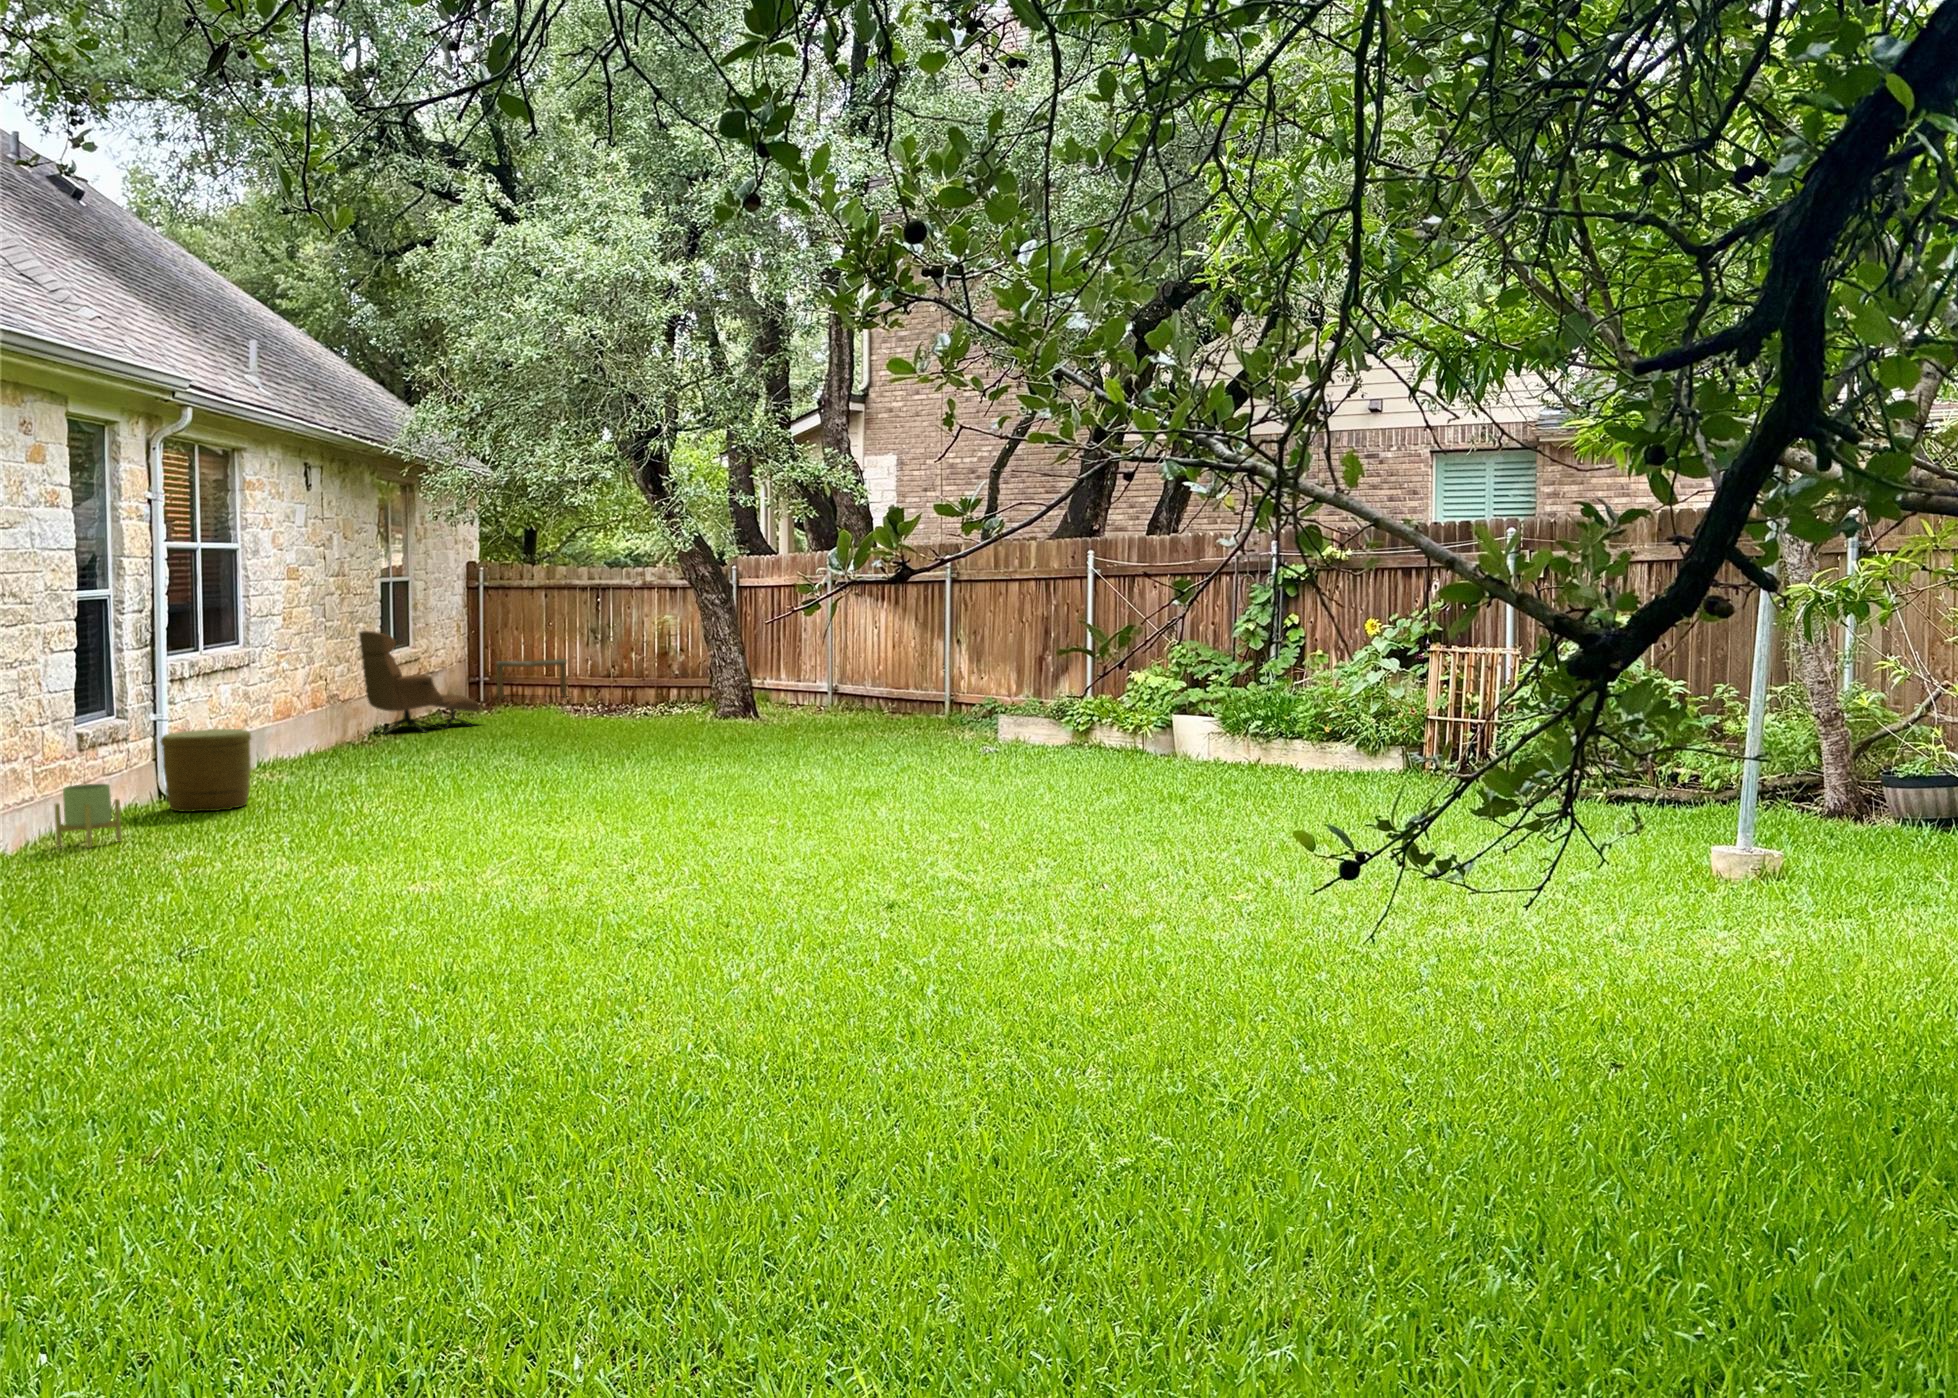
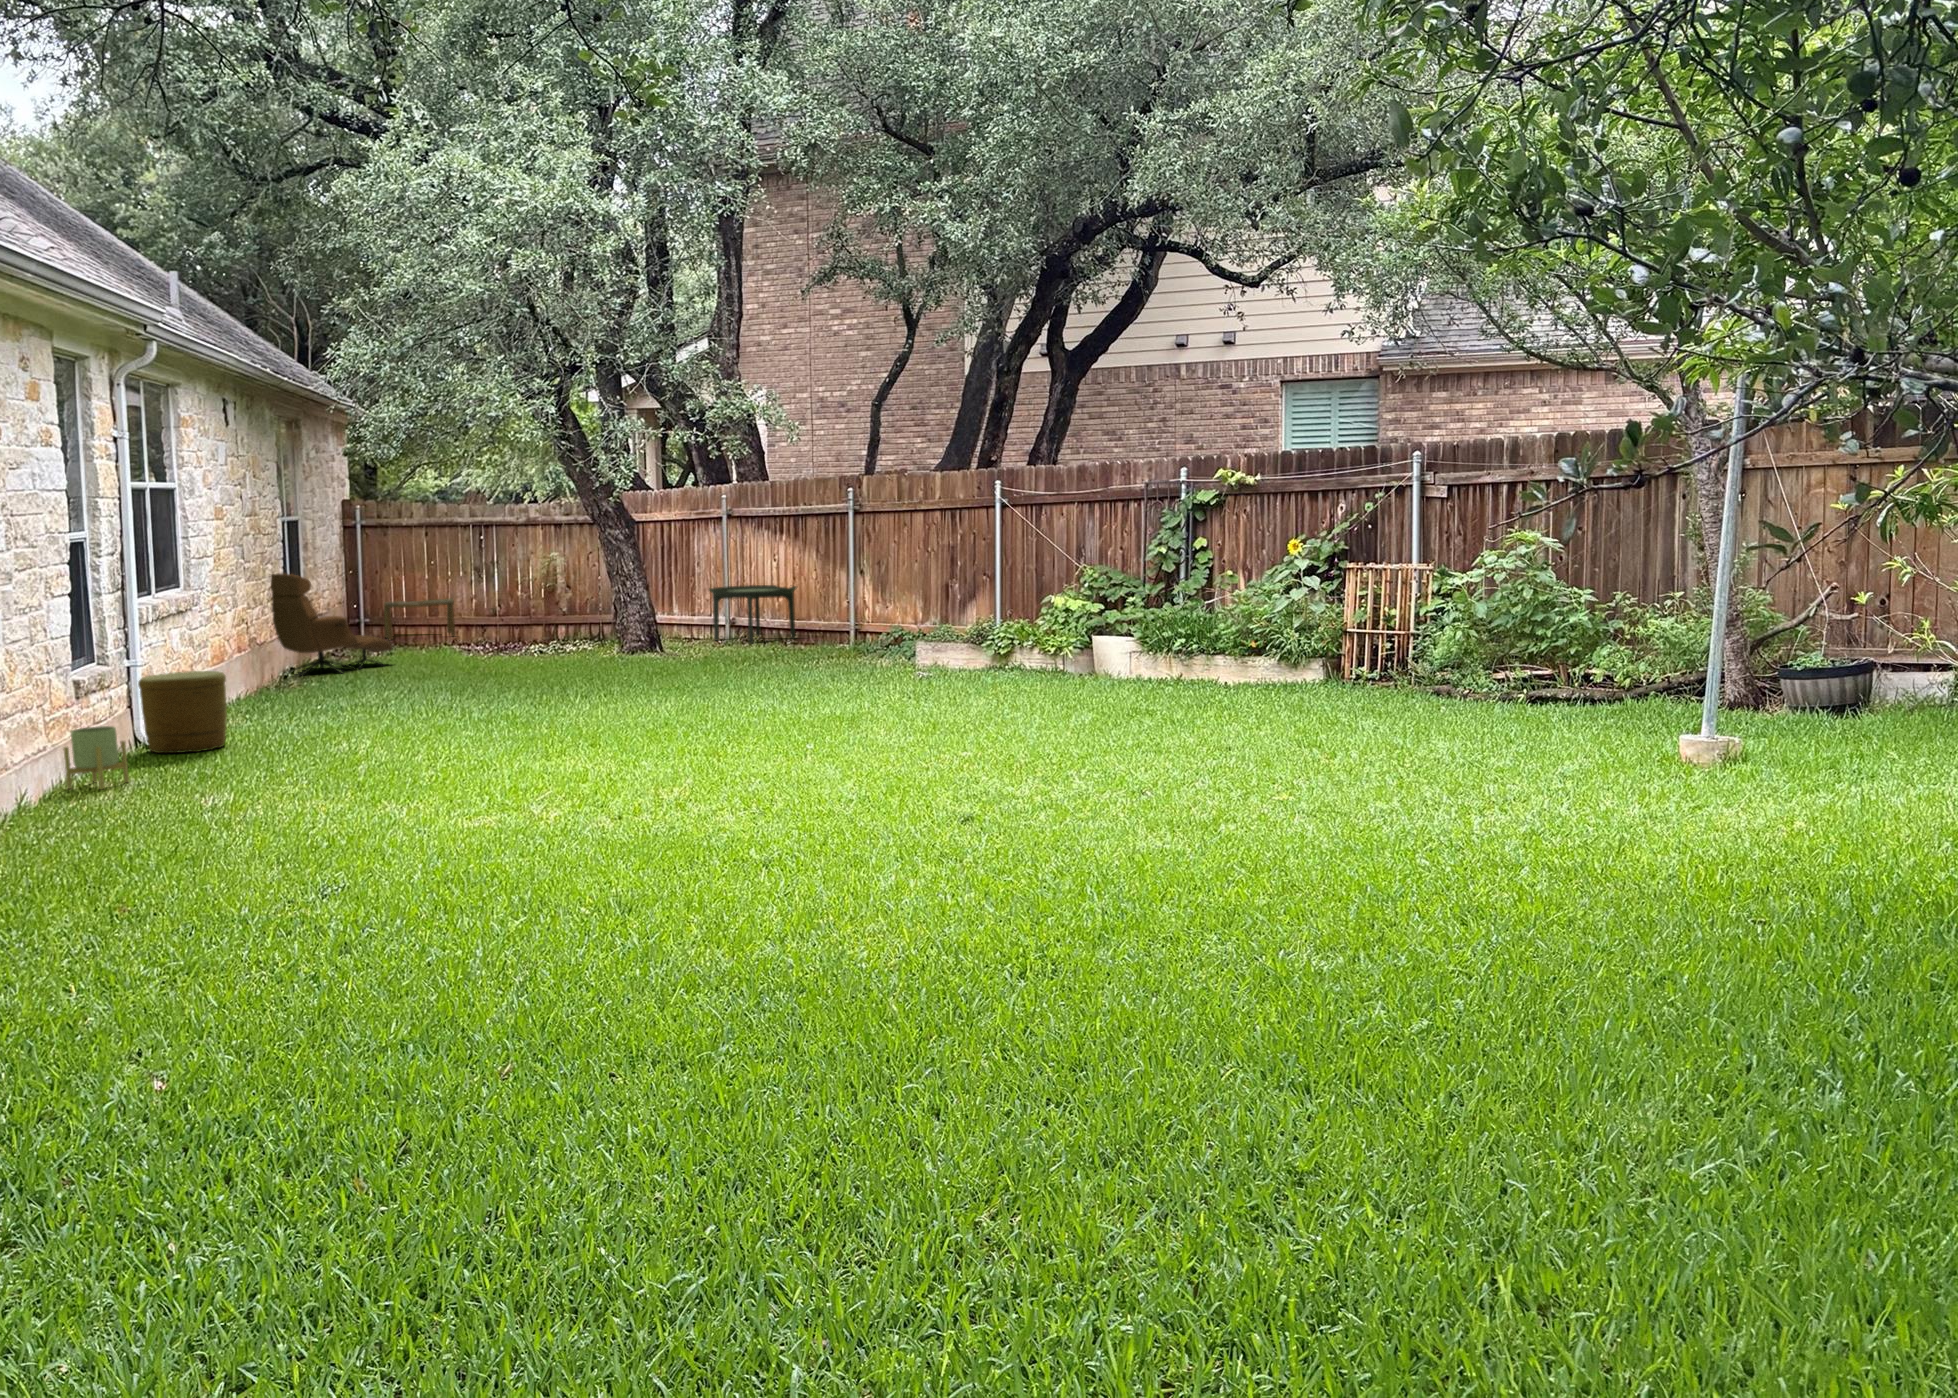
round table: none [808,653,900,713] -> present [709,585,796,644]

